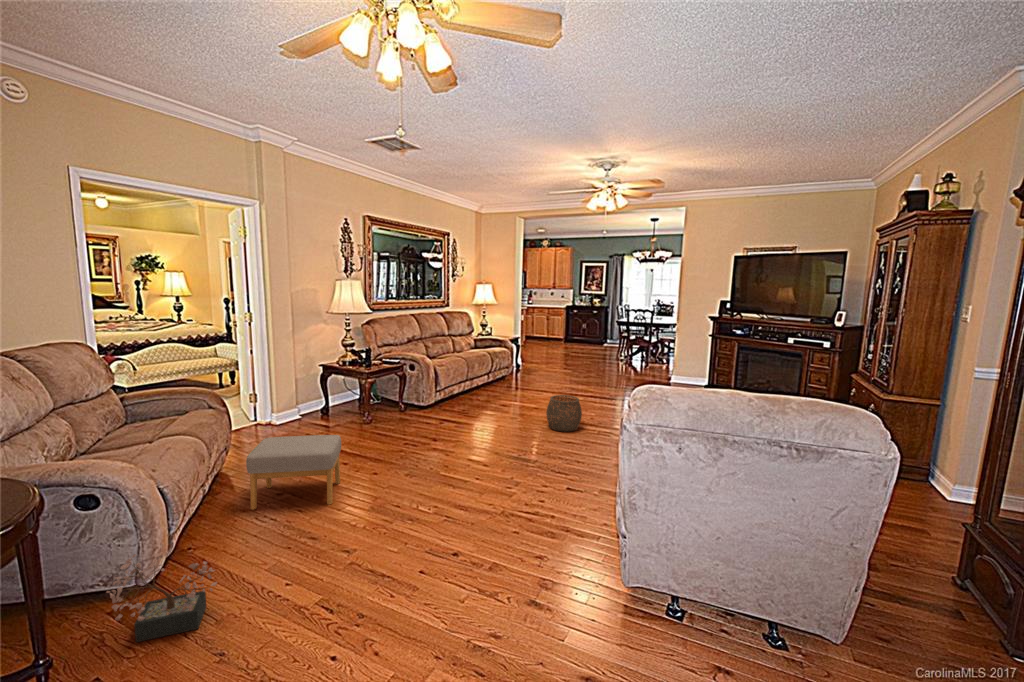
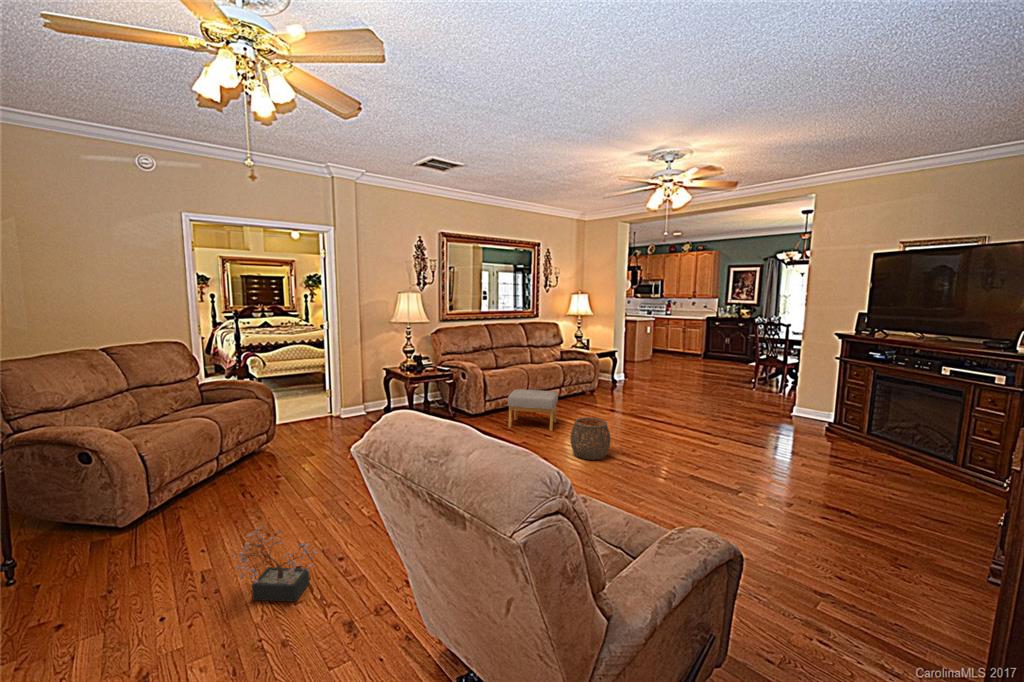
footstool: present [246,435,341,510] -> present [508,389,558,431]
decorative plant: present [107,554,217,642] -> present [233,526,317,602]

